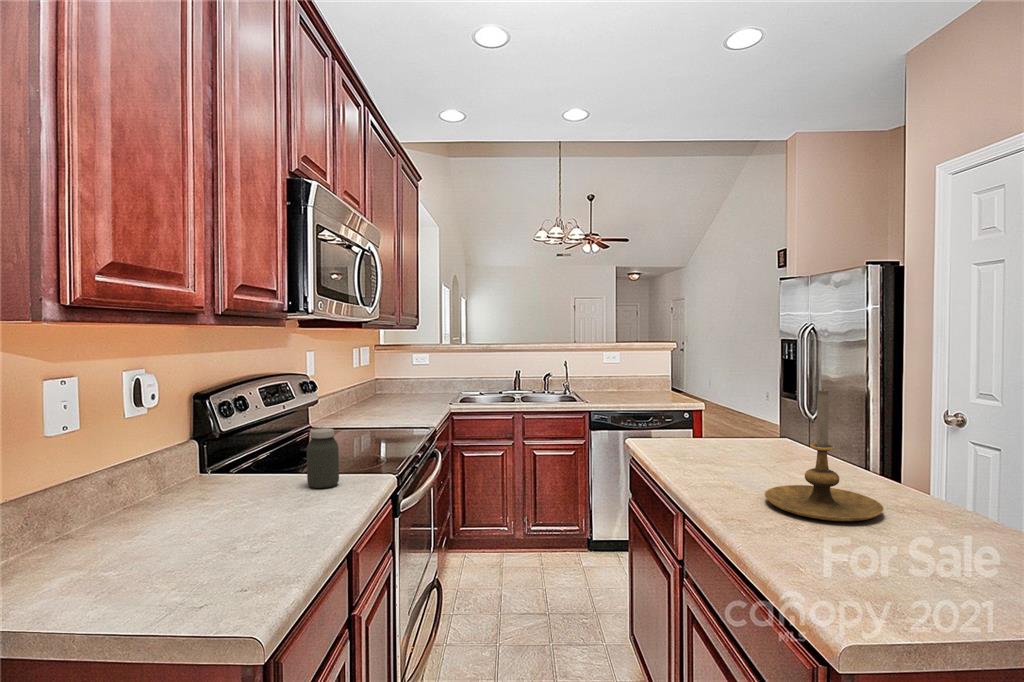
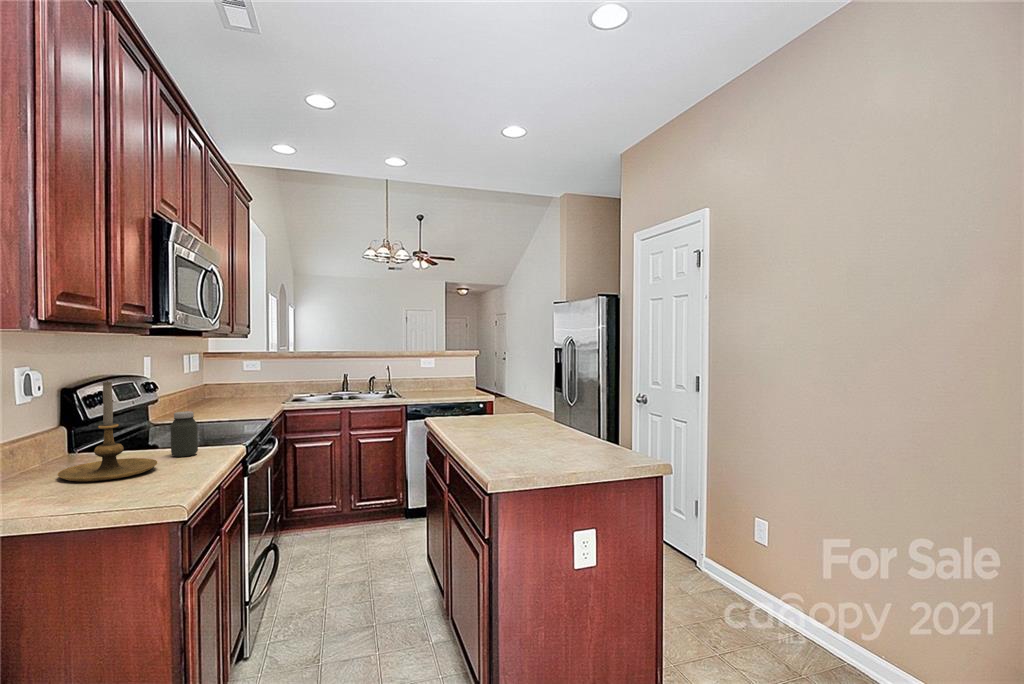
candle holder: present [765,390,884,521] -> present [57,381,157,481]

